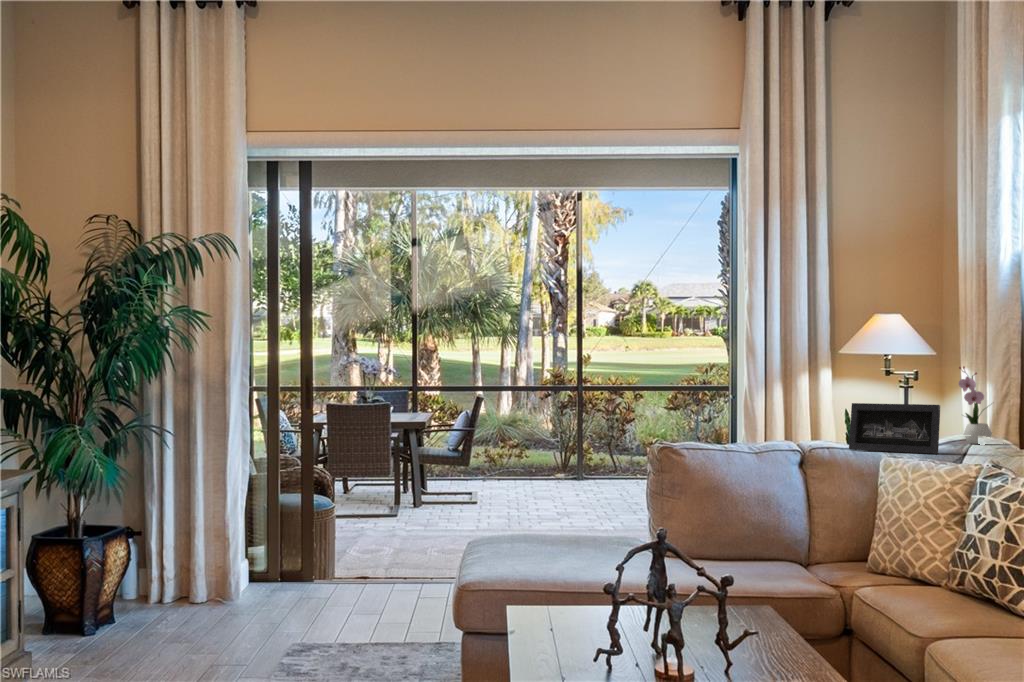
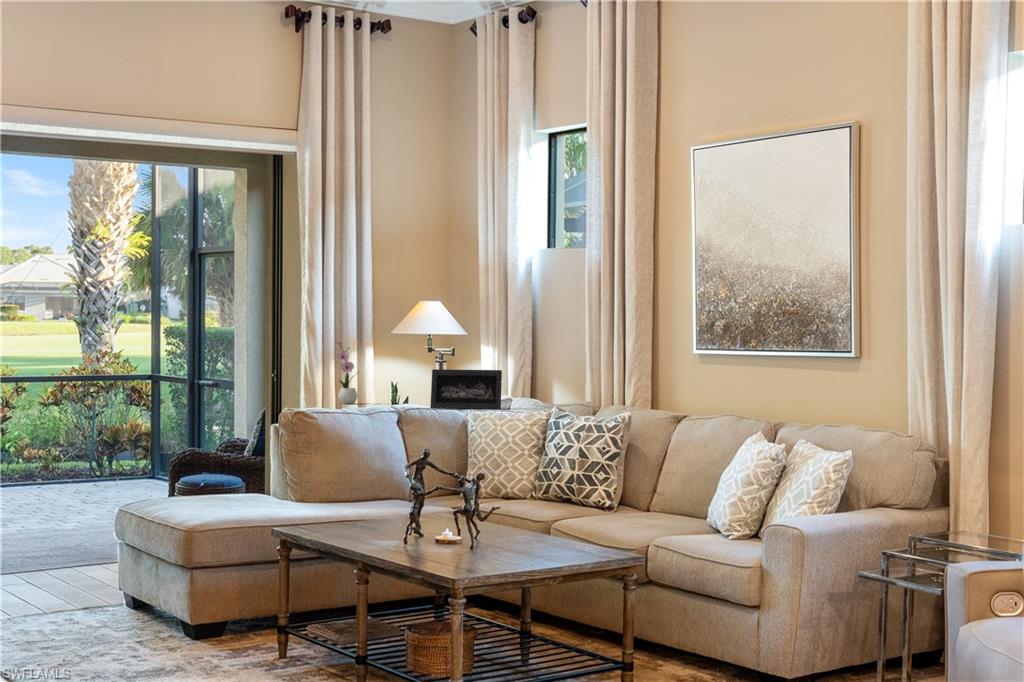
flower arrangement: present [959,366,992,444] -> present [337,342,358,404]

